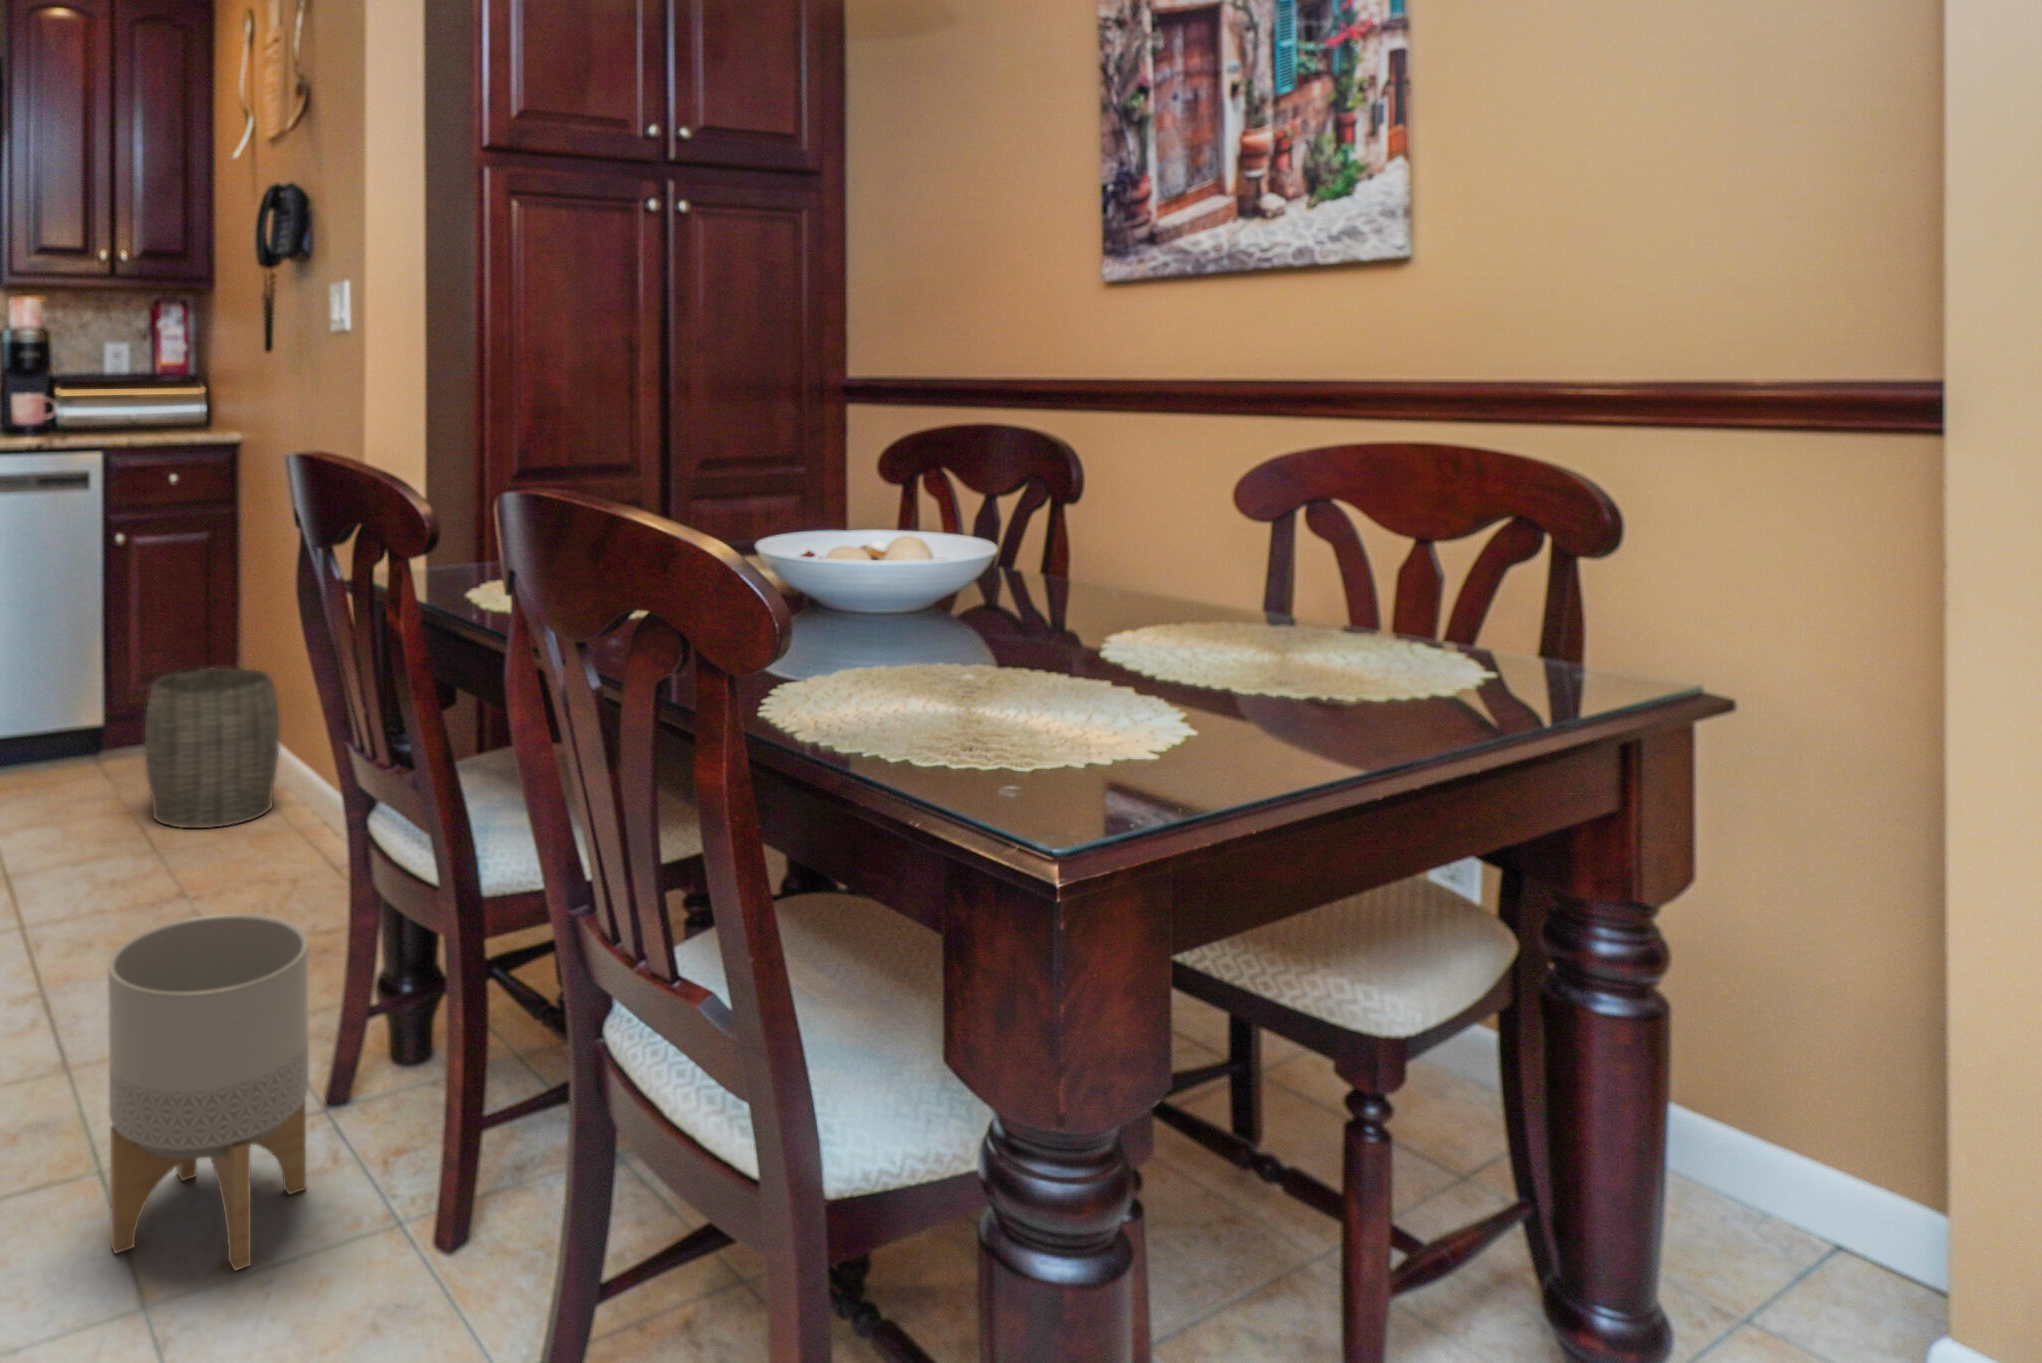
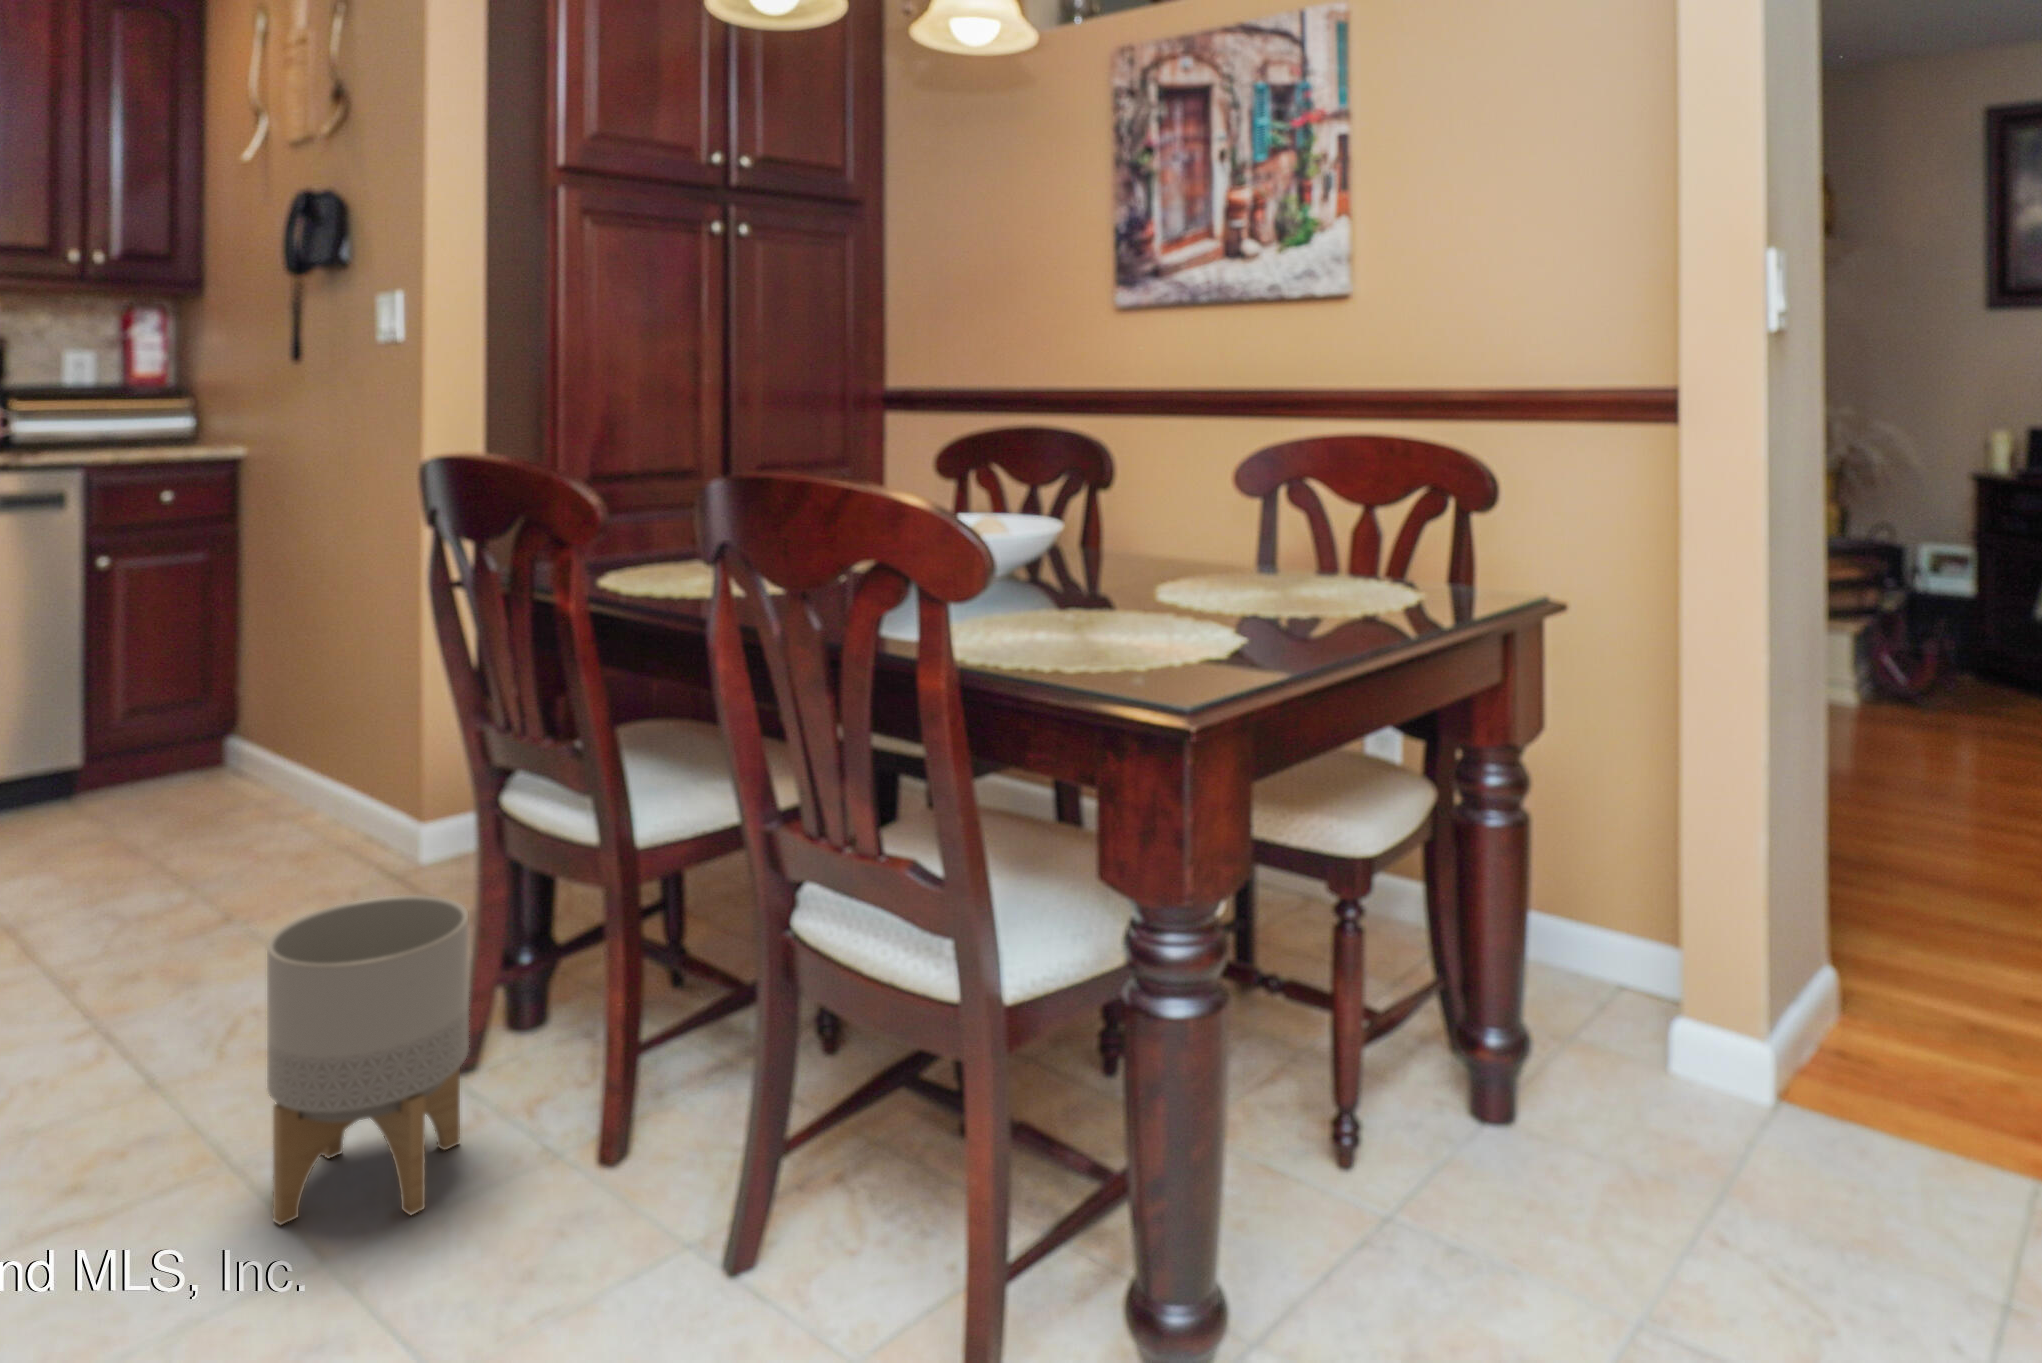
woven basket: present [145,668,280,828] -> none [159,694,316,864]

